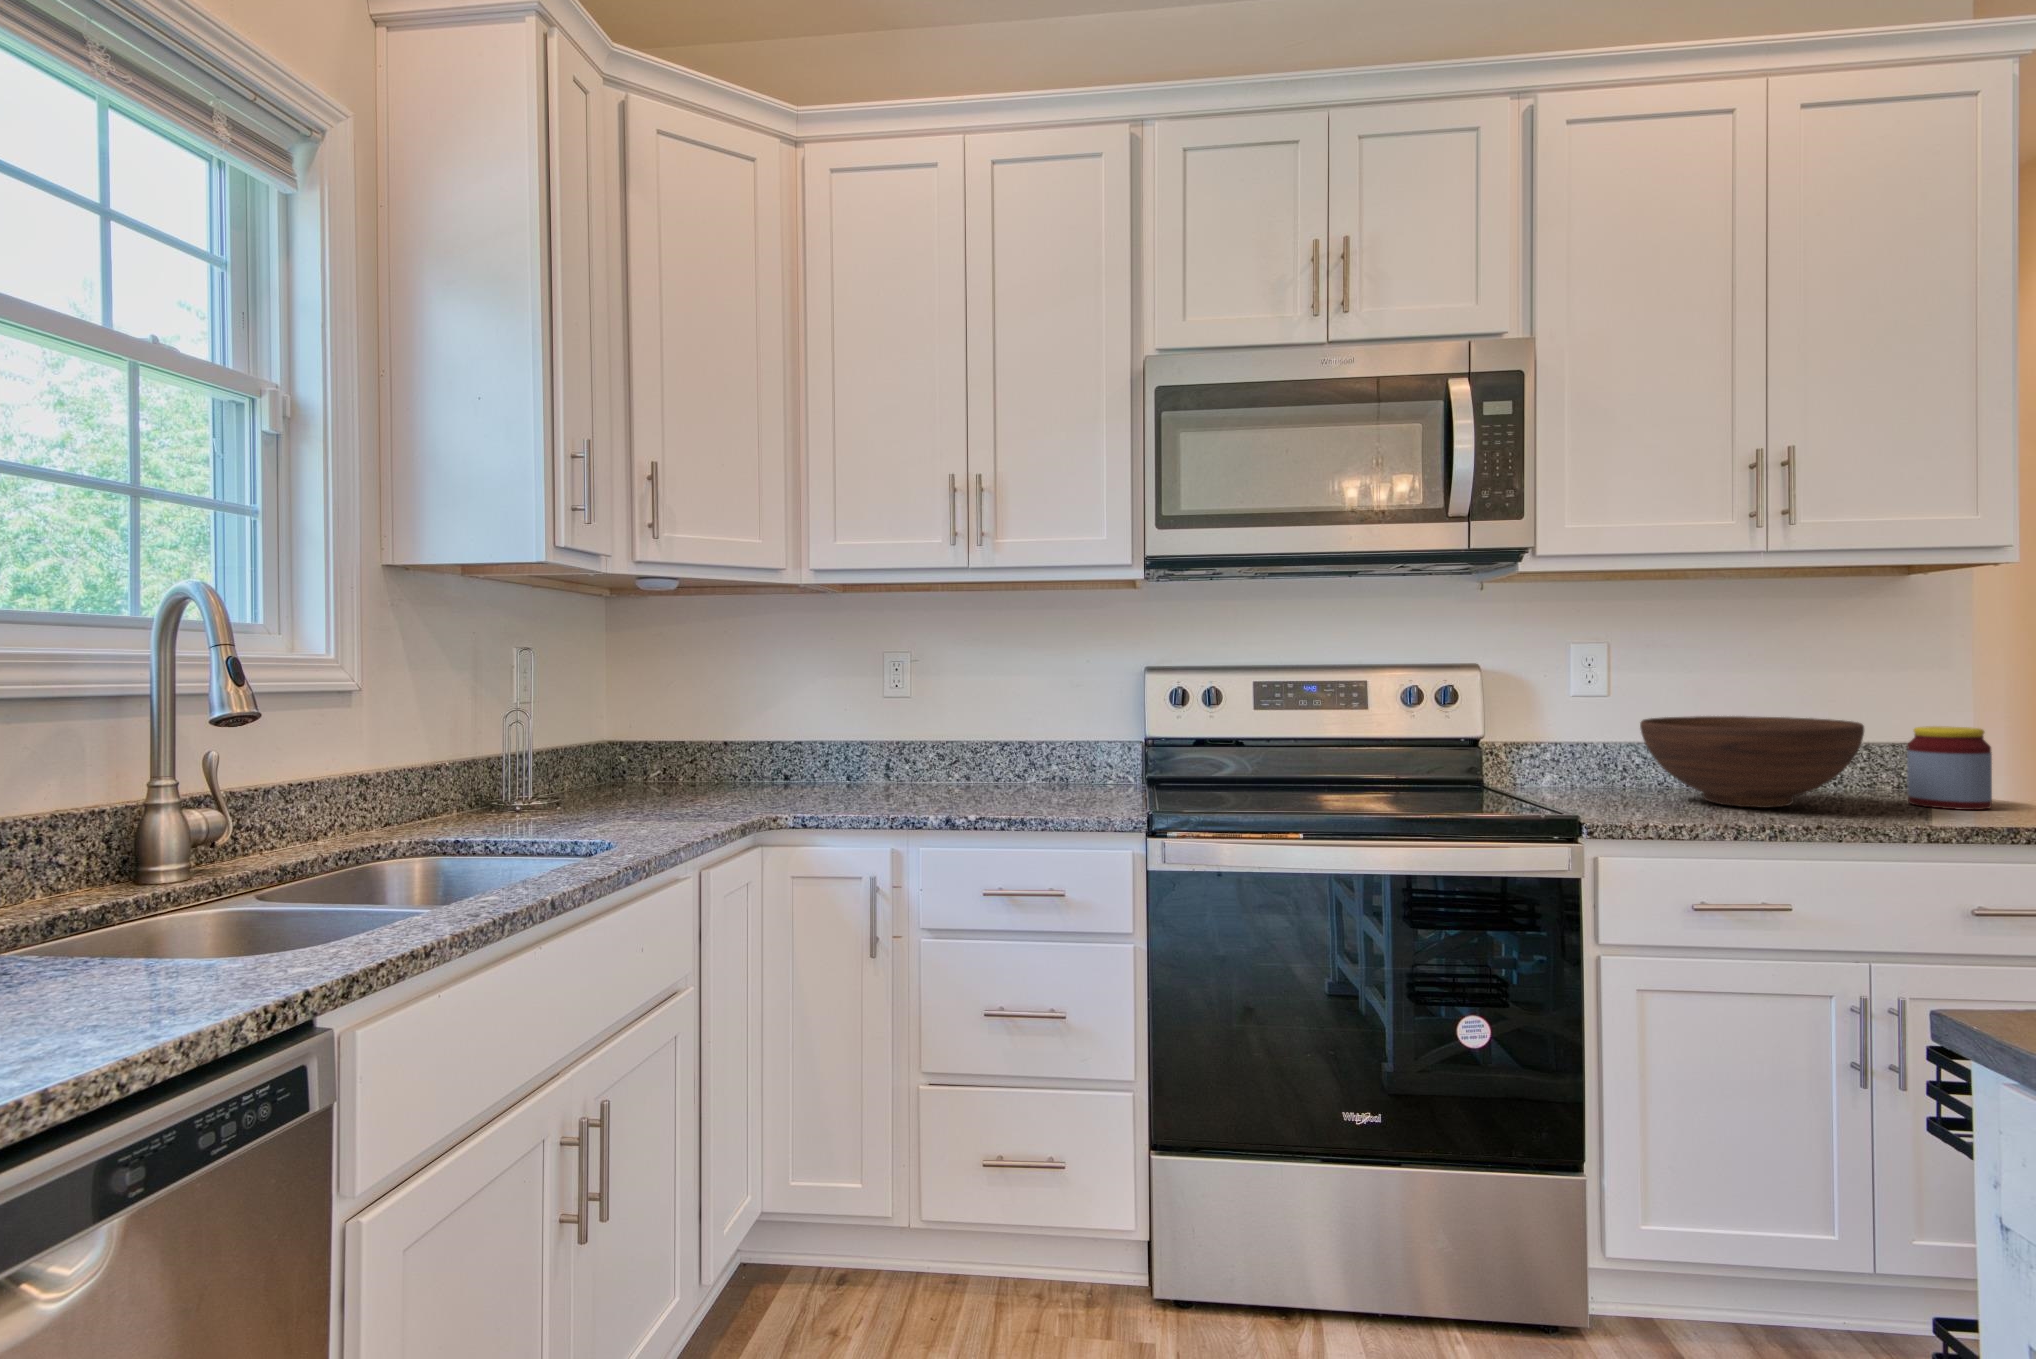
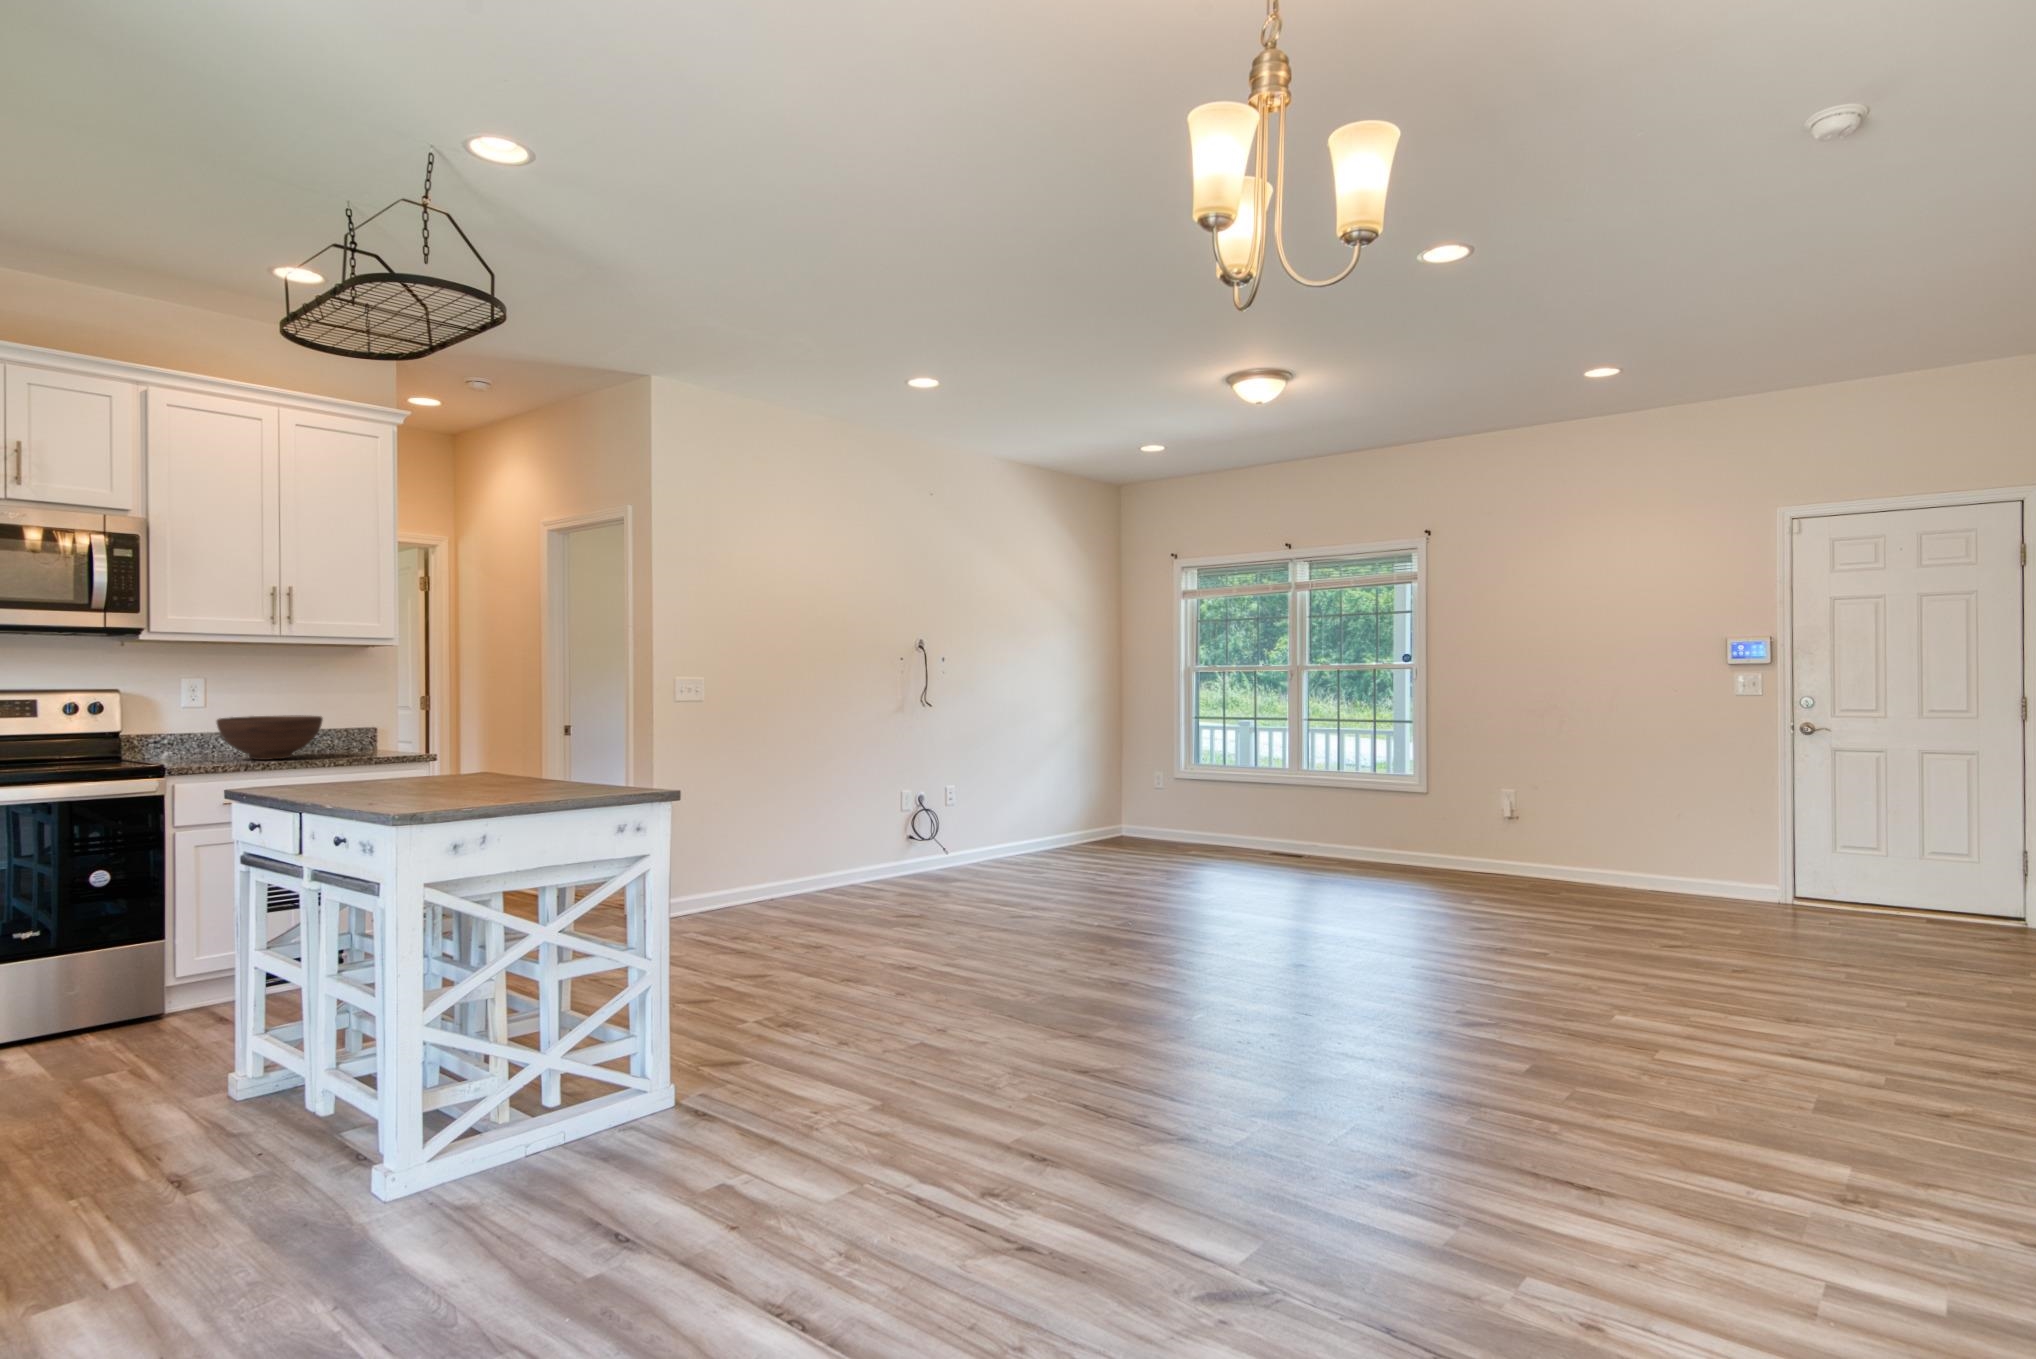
jar: present [1907,726,1992,810] -> none [352,718,384,755]

